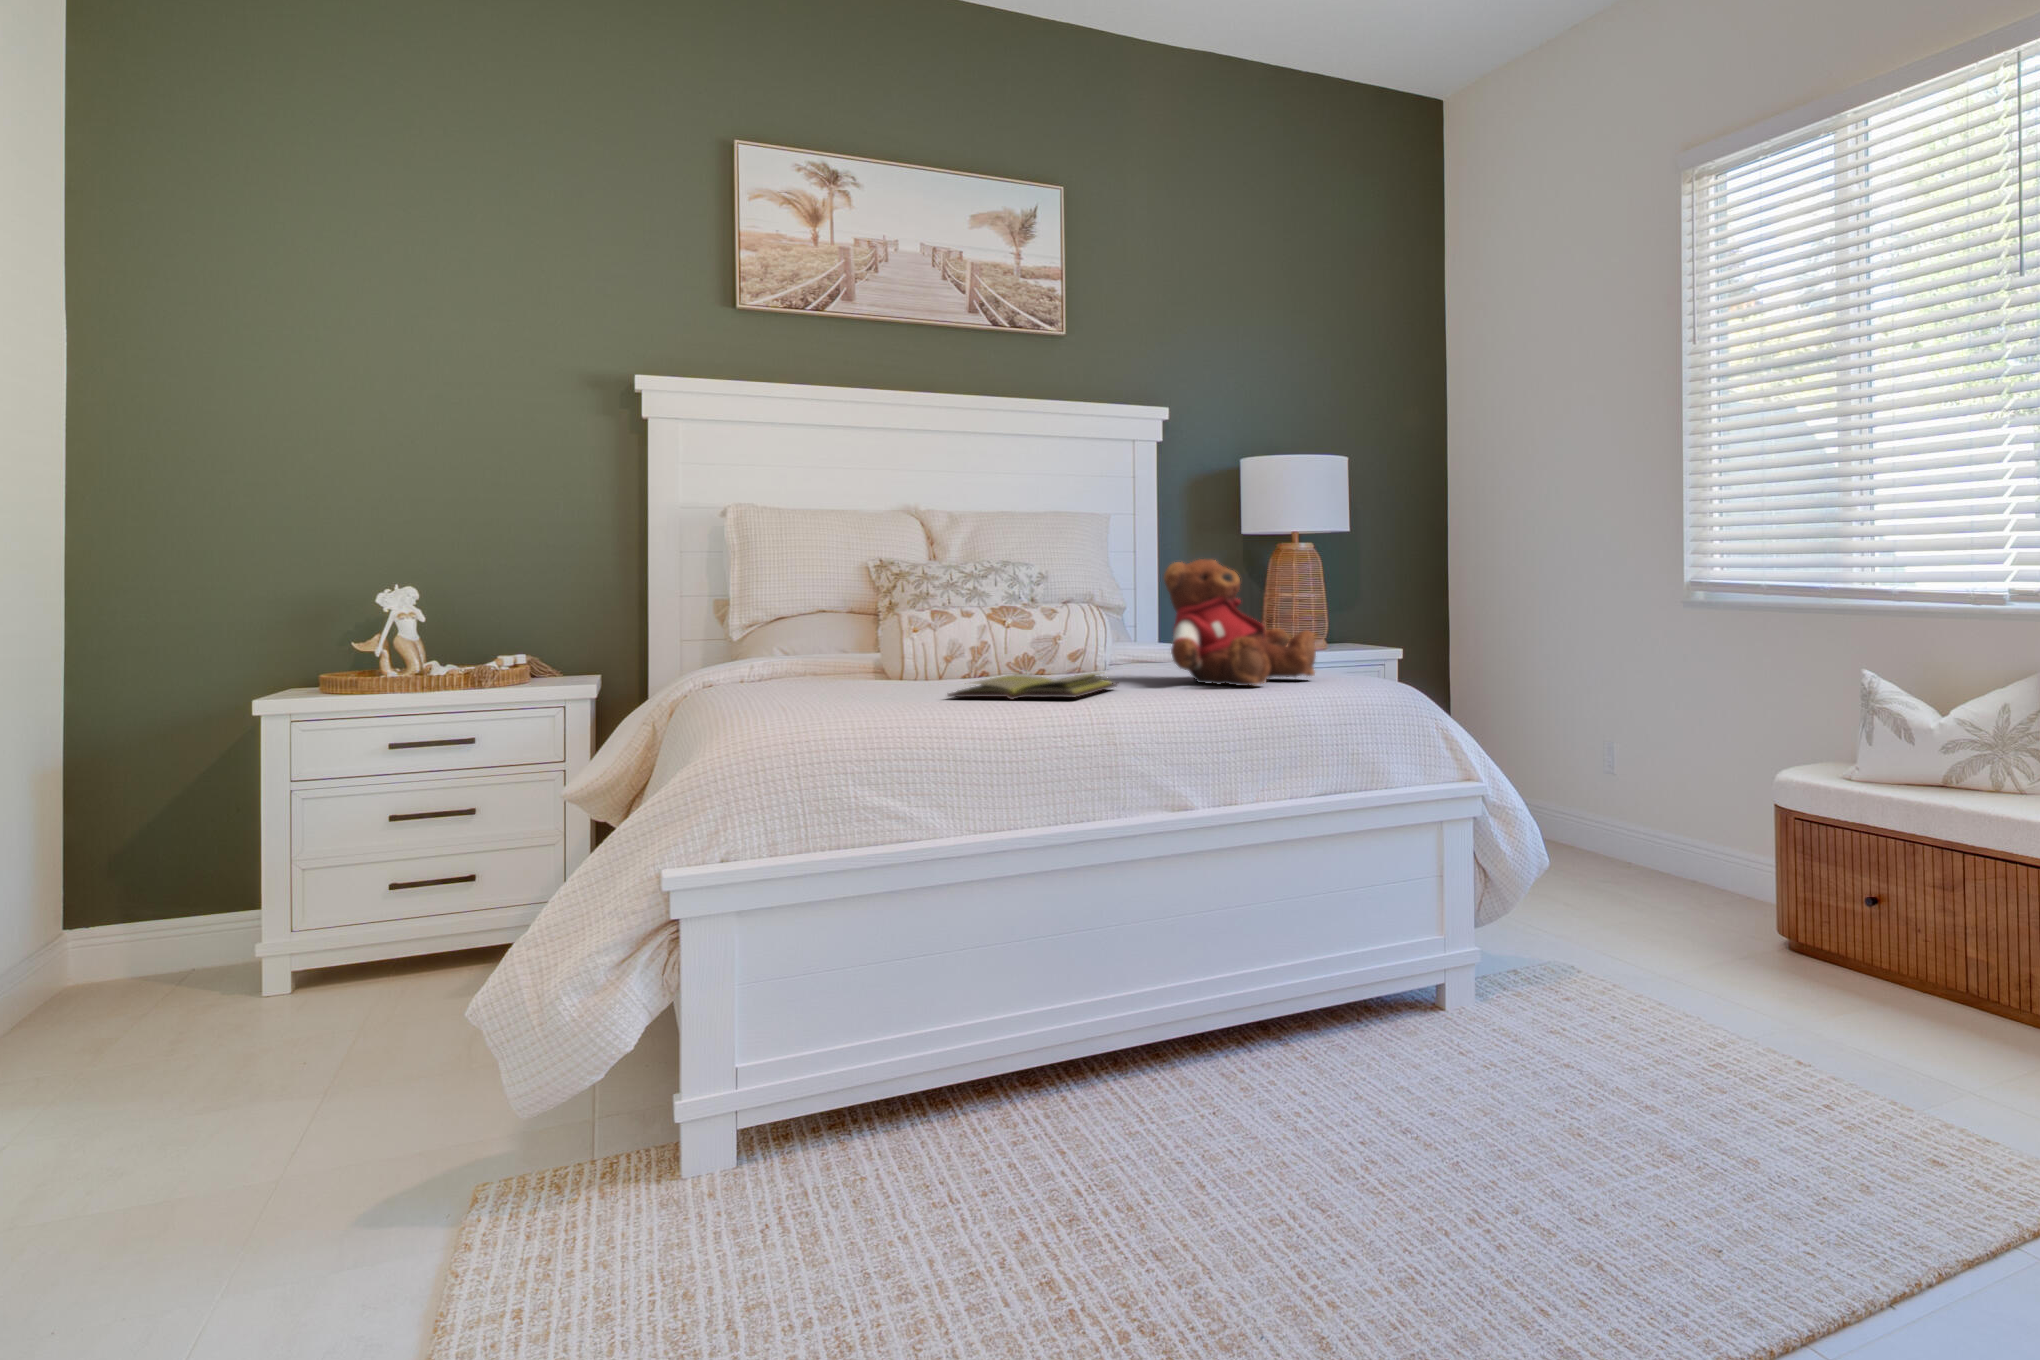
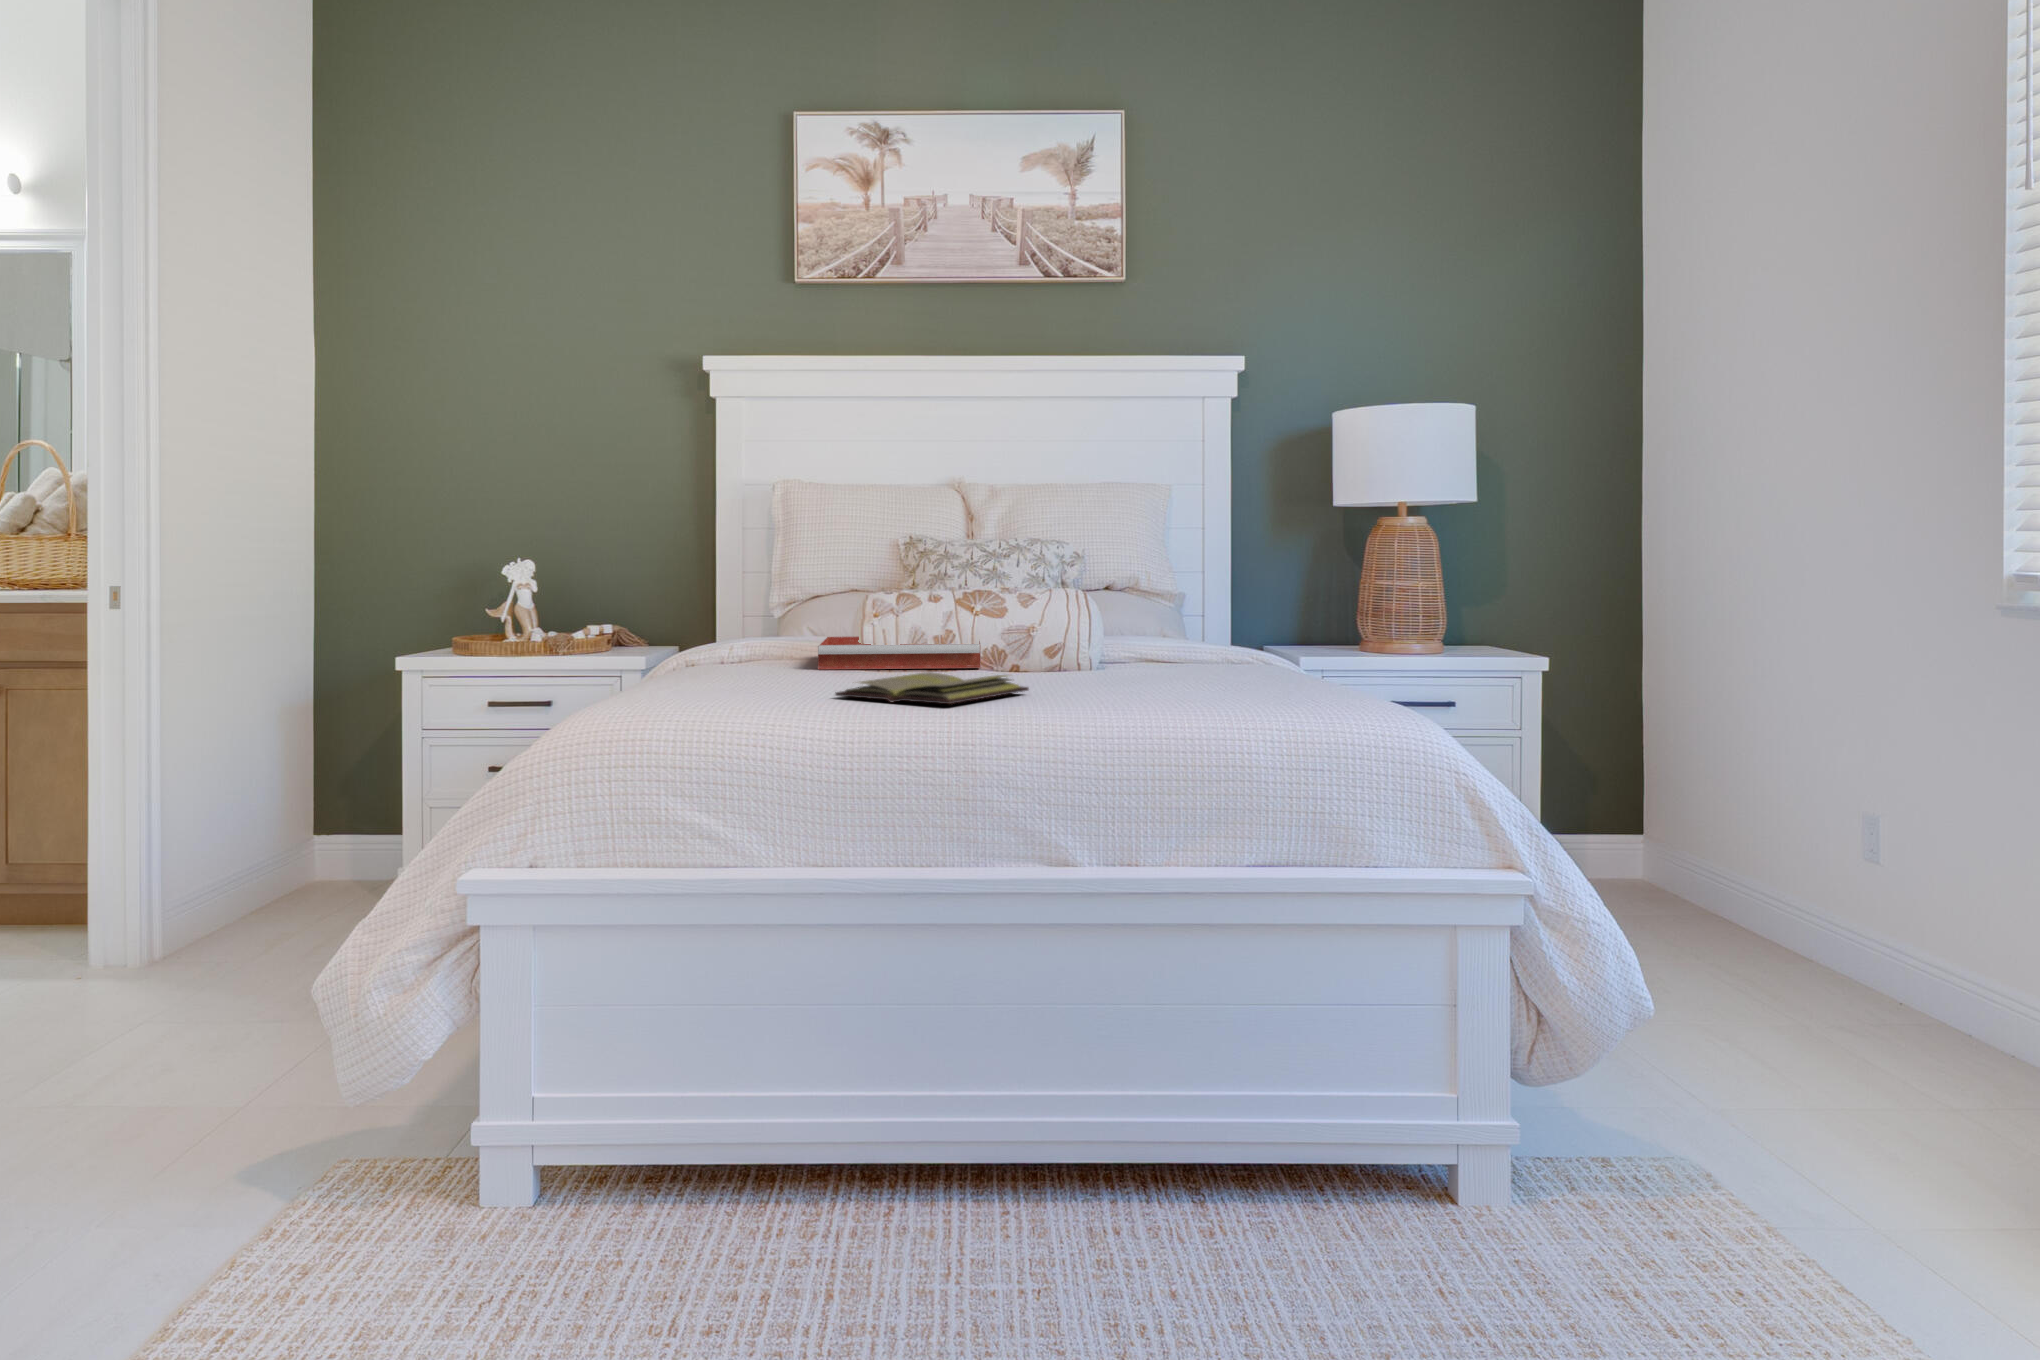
teddy bear: present [1164,559,1316,686] -> none [1093,546,1274,698]
tray: none [845,647,1024,681] -> present [818,636,981,669]

